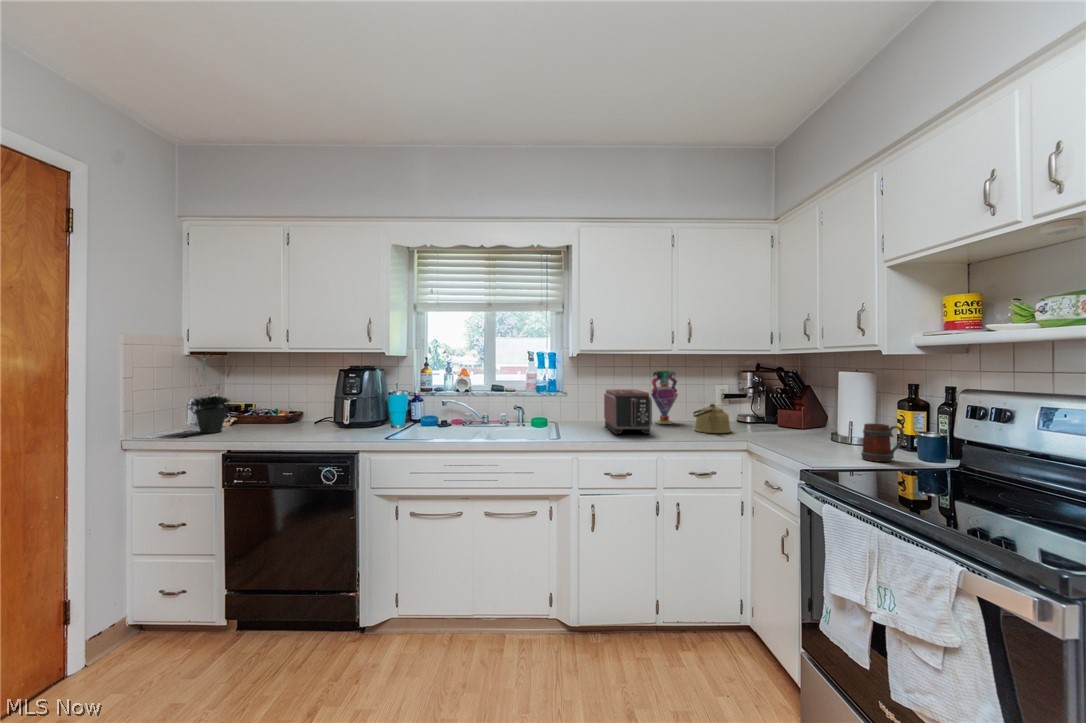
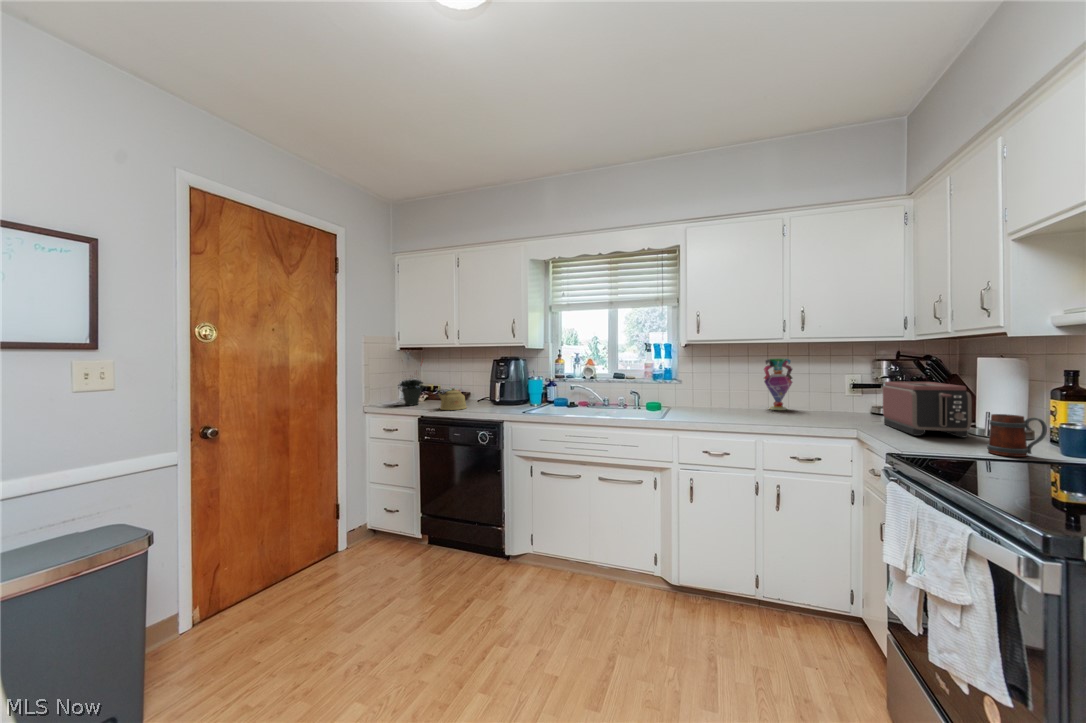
toaster: present [604,389,652,434] -> present [883,382,972,437]
kettle: present [693,404,731,433] -> present [436,388,467,410]

